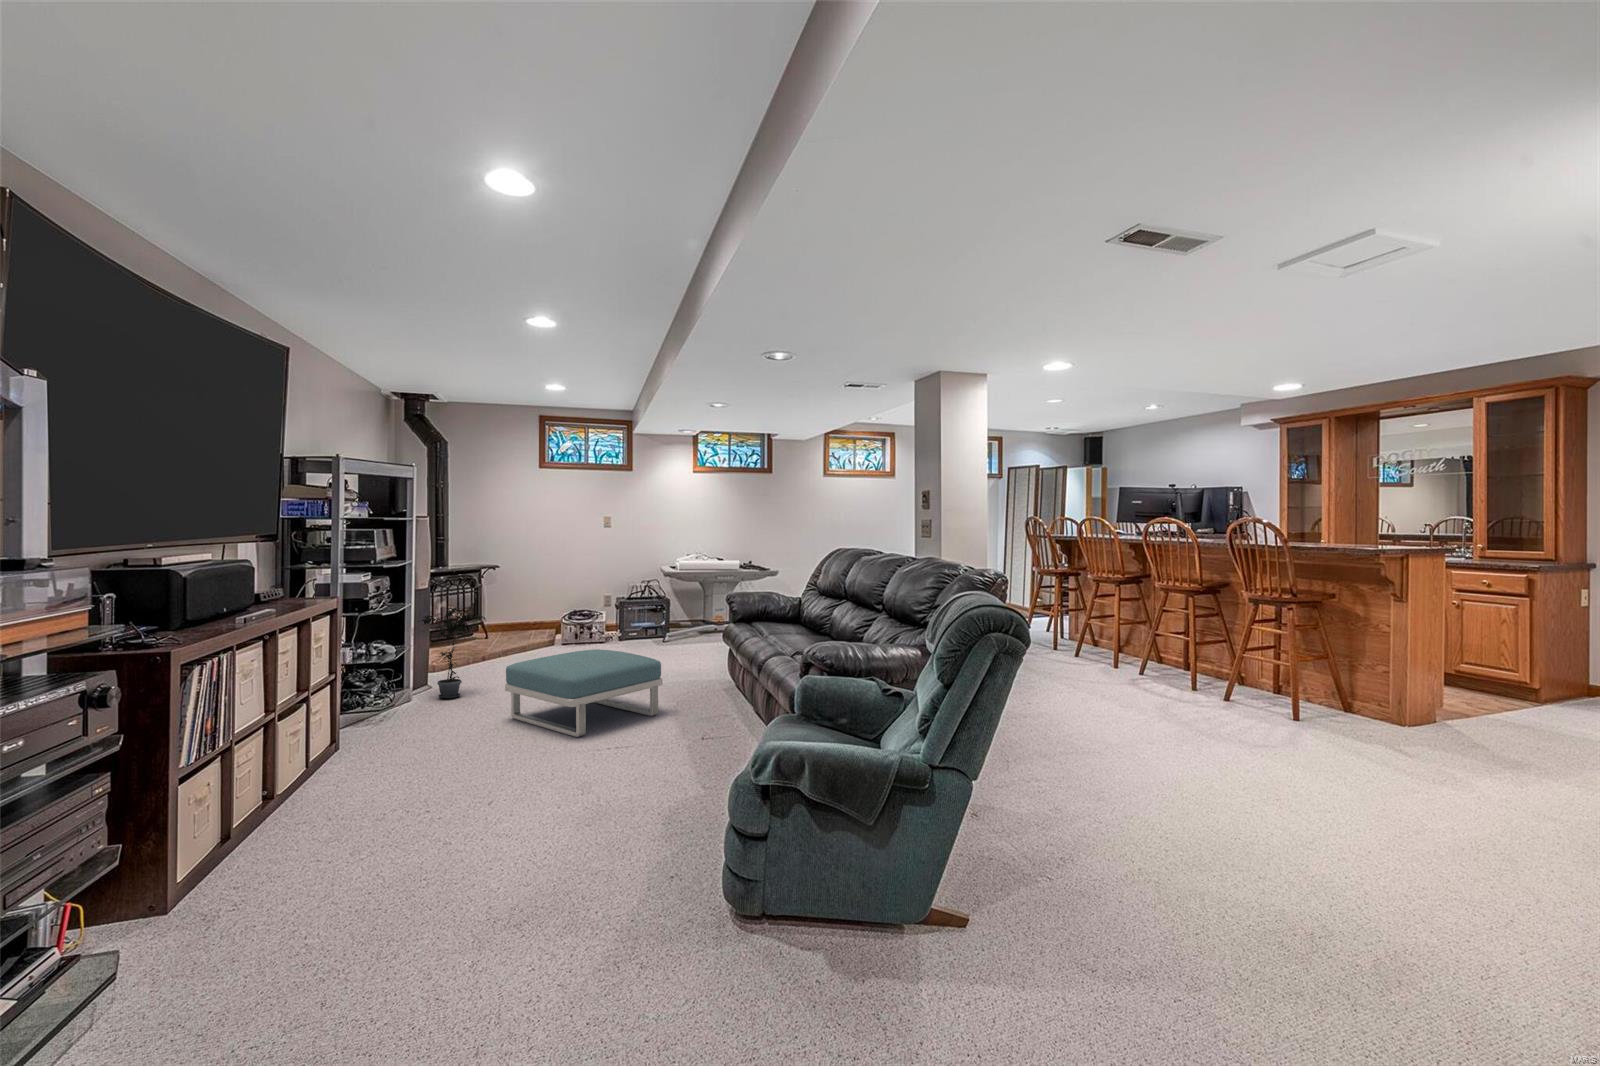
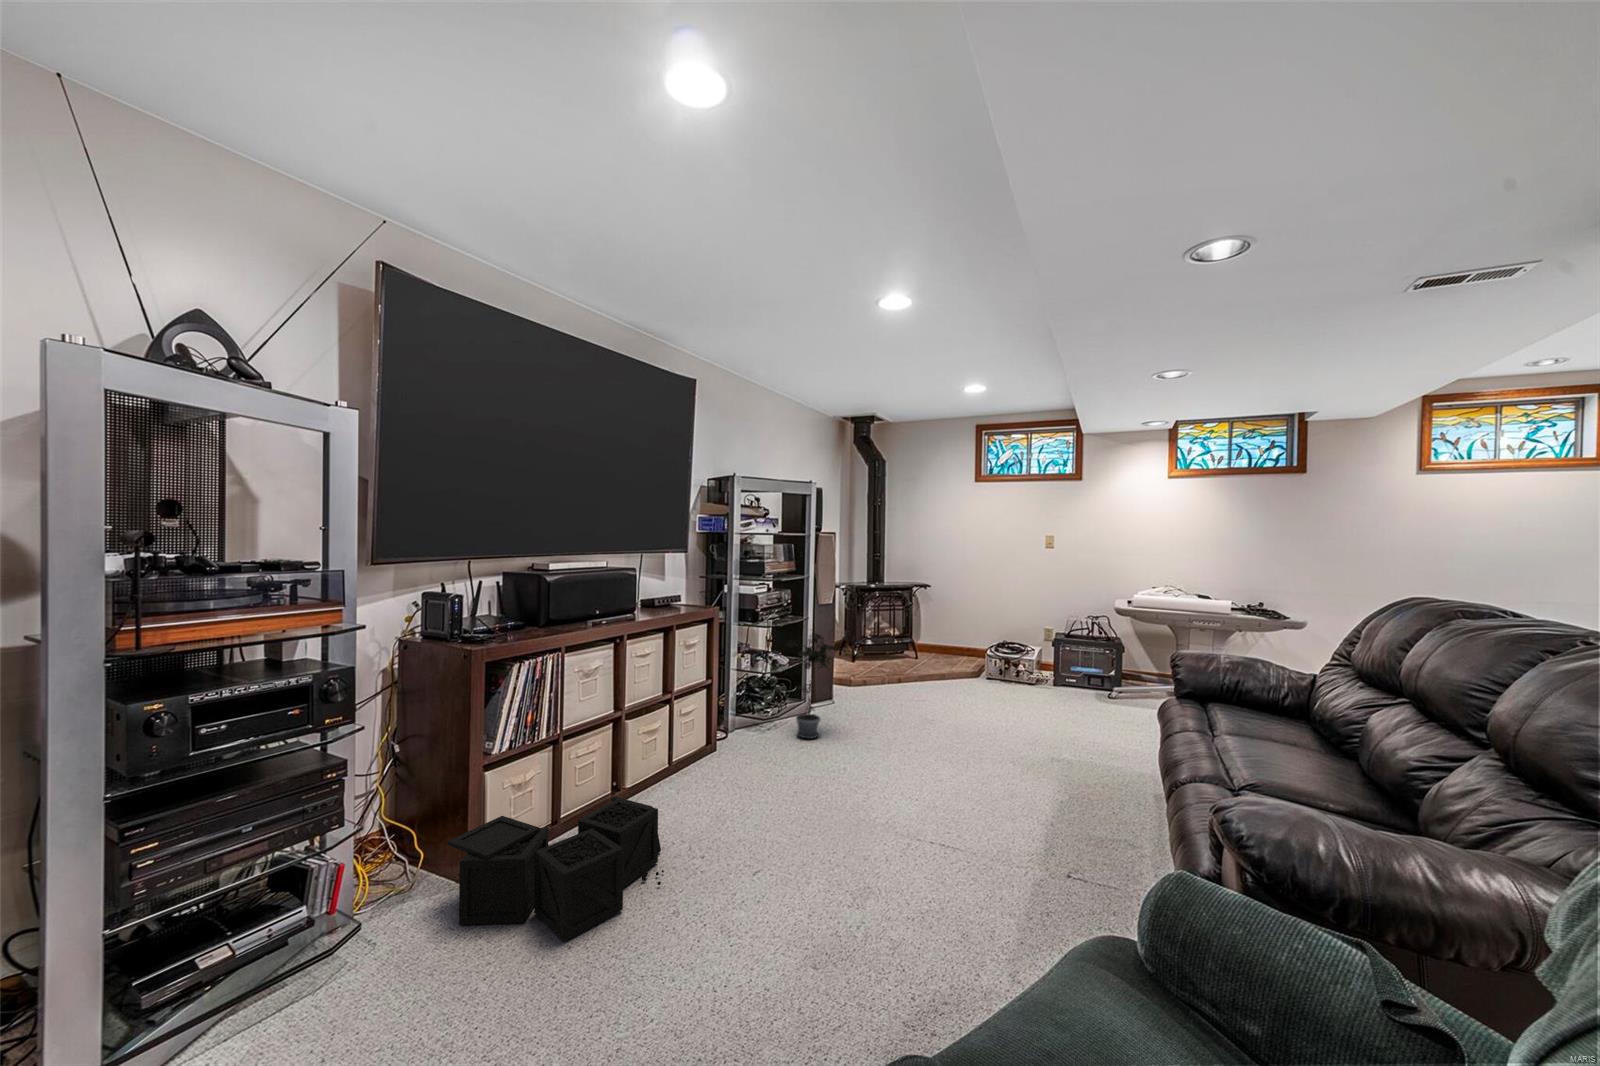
footstool: present [505,649,663,737] -> none [821,721,1038,883]
storage bin: none [278,726,442,817] -> present [448,796,664,941]

